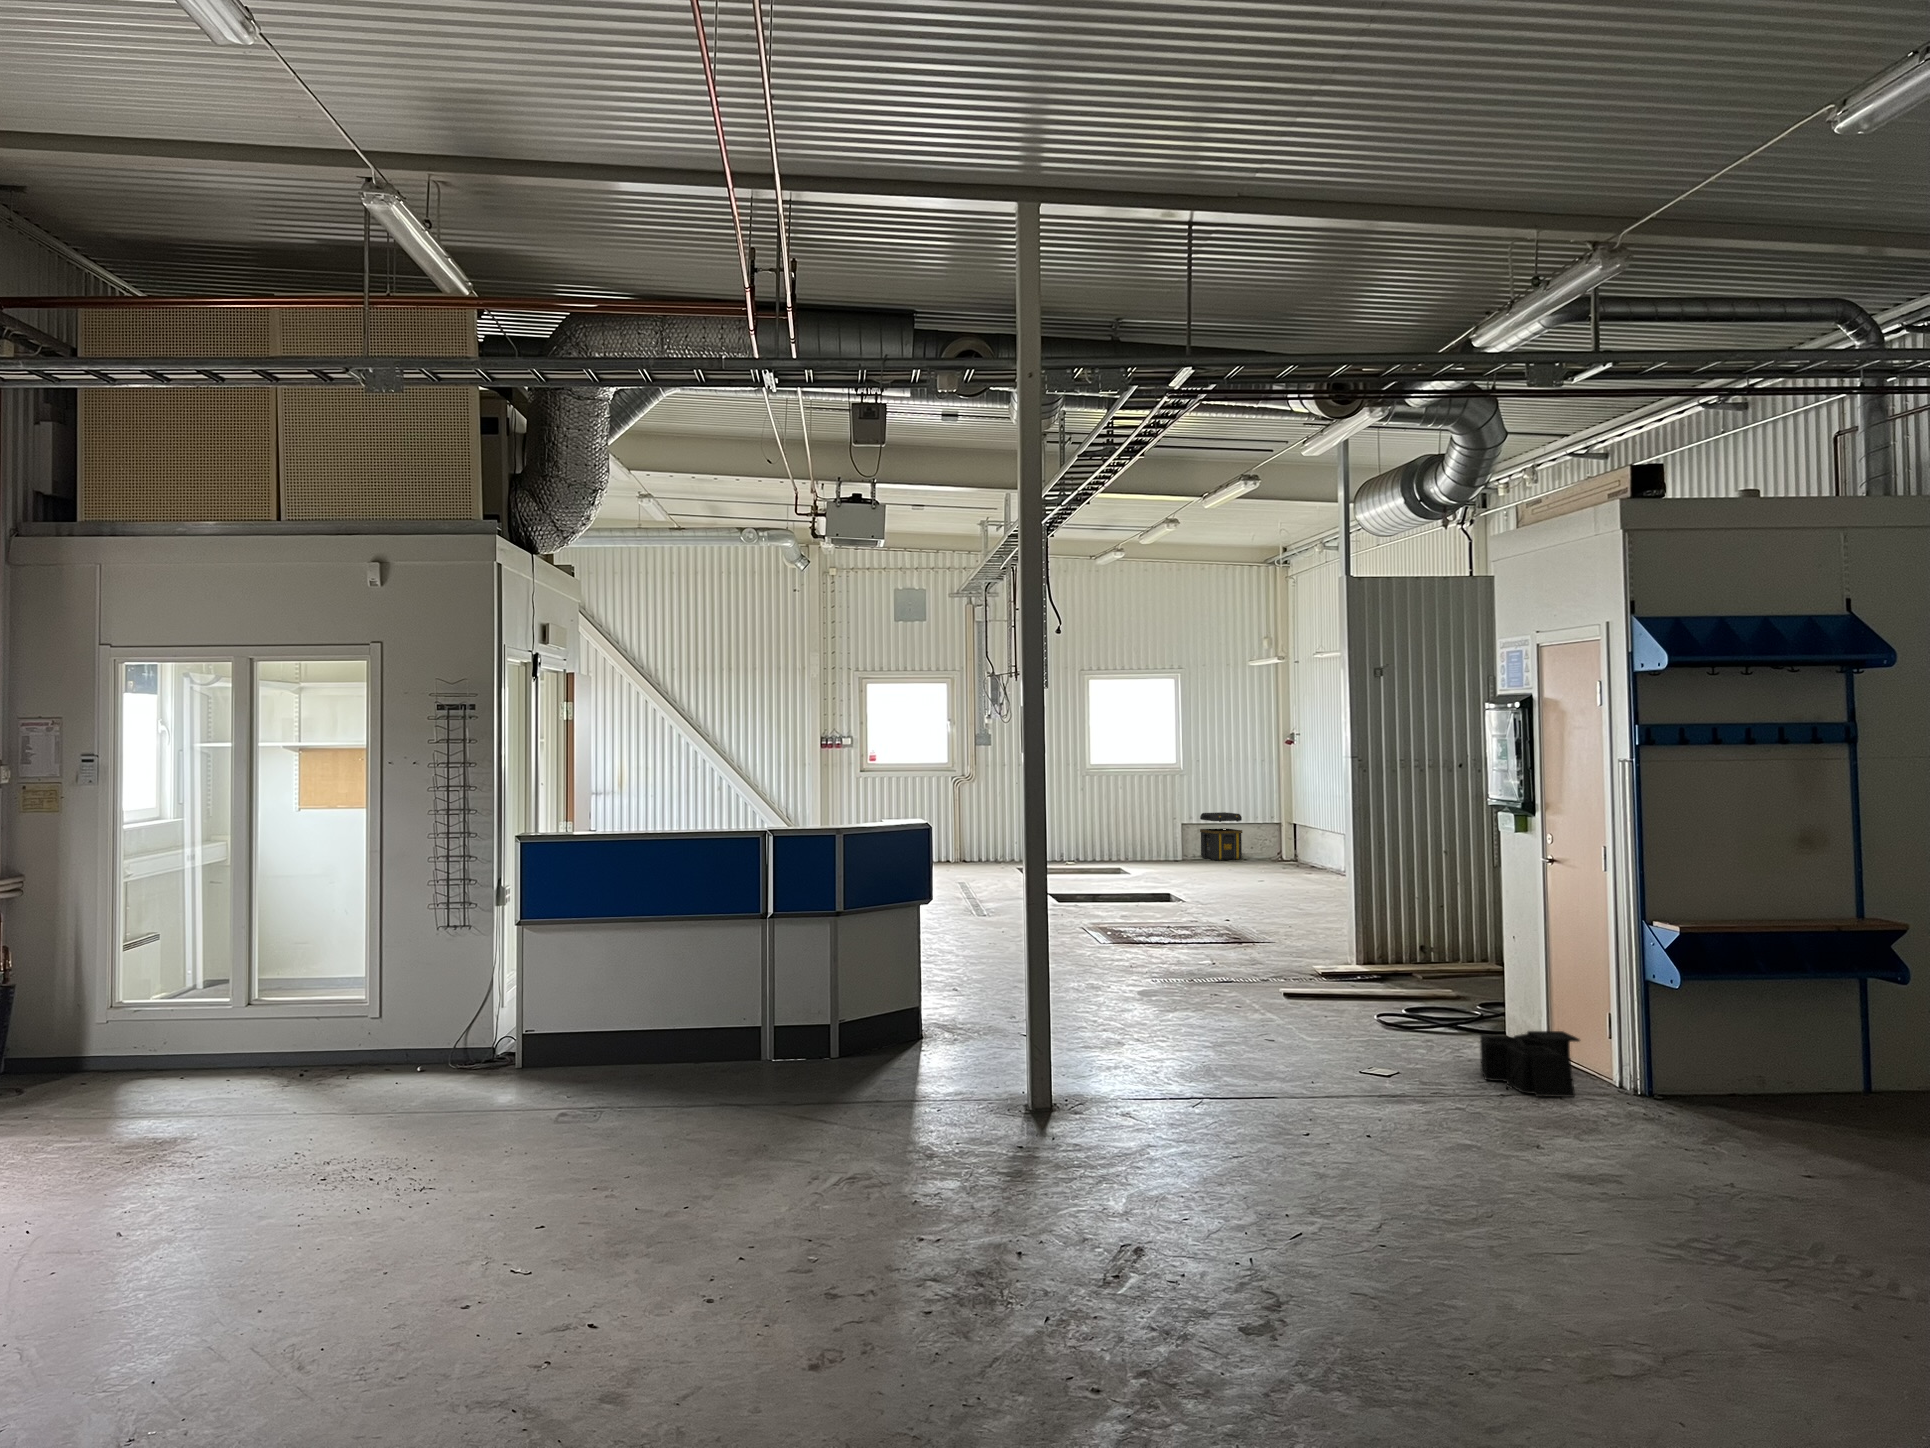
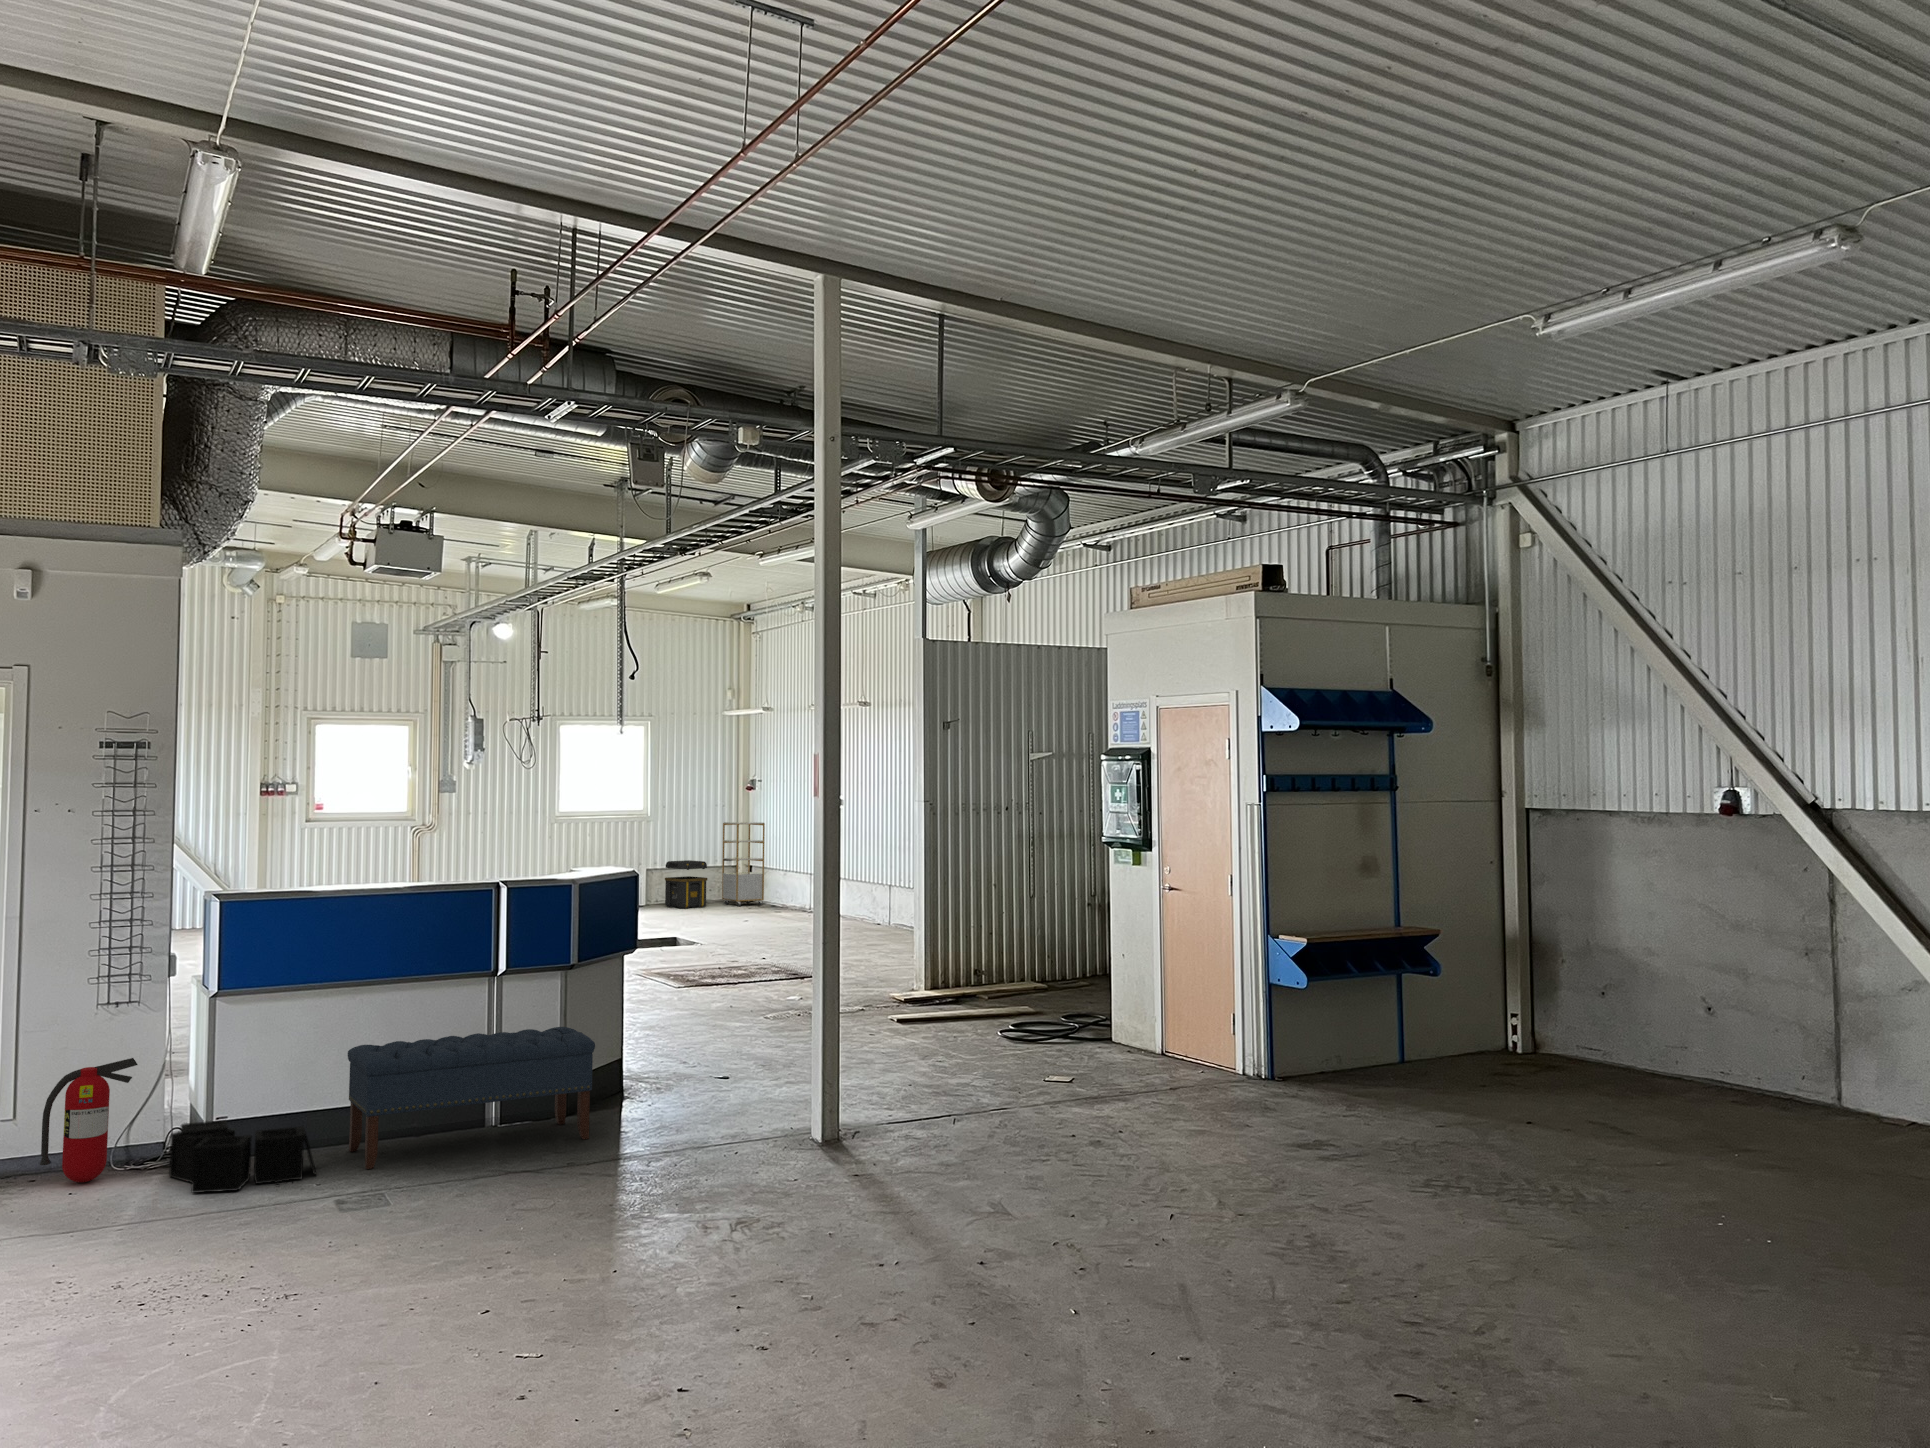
shelving unit: none [1261,774,1304,860] -> present [722,822,765,906]
fire extinguisher: none [403,968,471,1065] -> present [40,1058,138,1182]
bench: none [622,970,833,1082] -> present [348,1027,595,1169]
storage bin: present [1480,1031,1580,1097] -> present [169,1120,316,1193]

